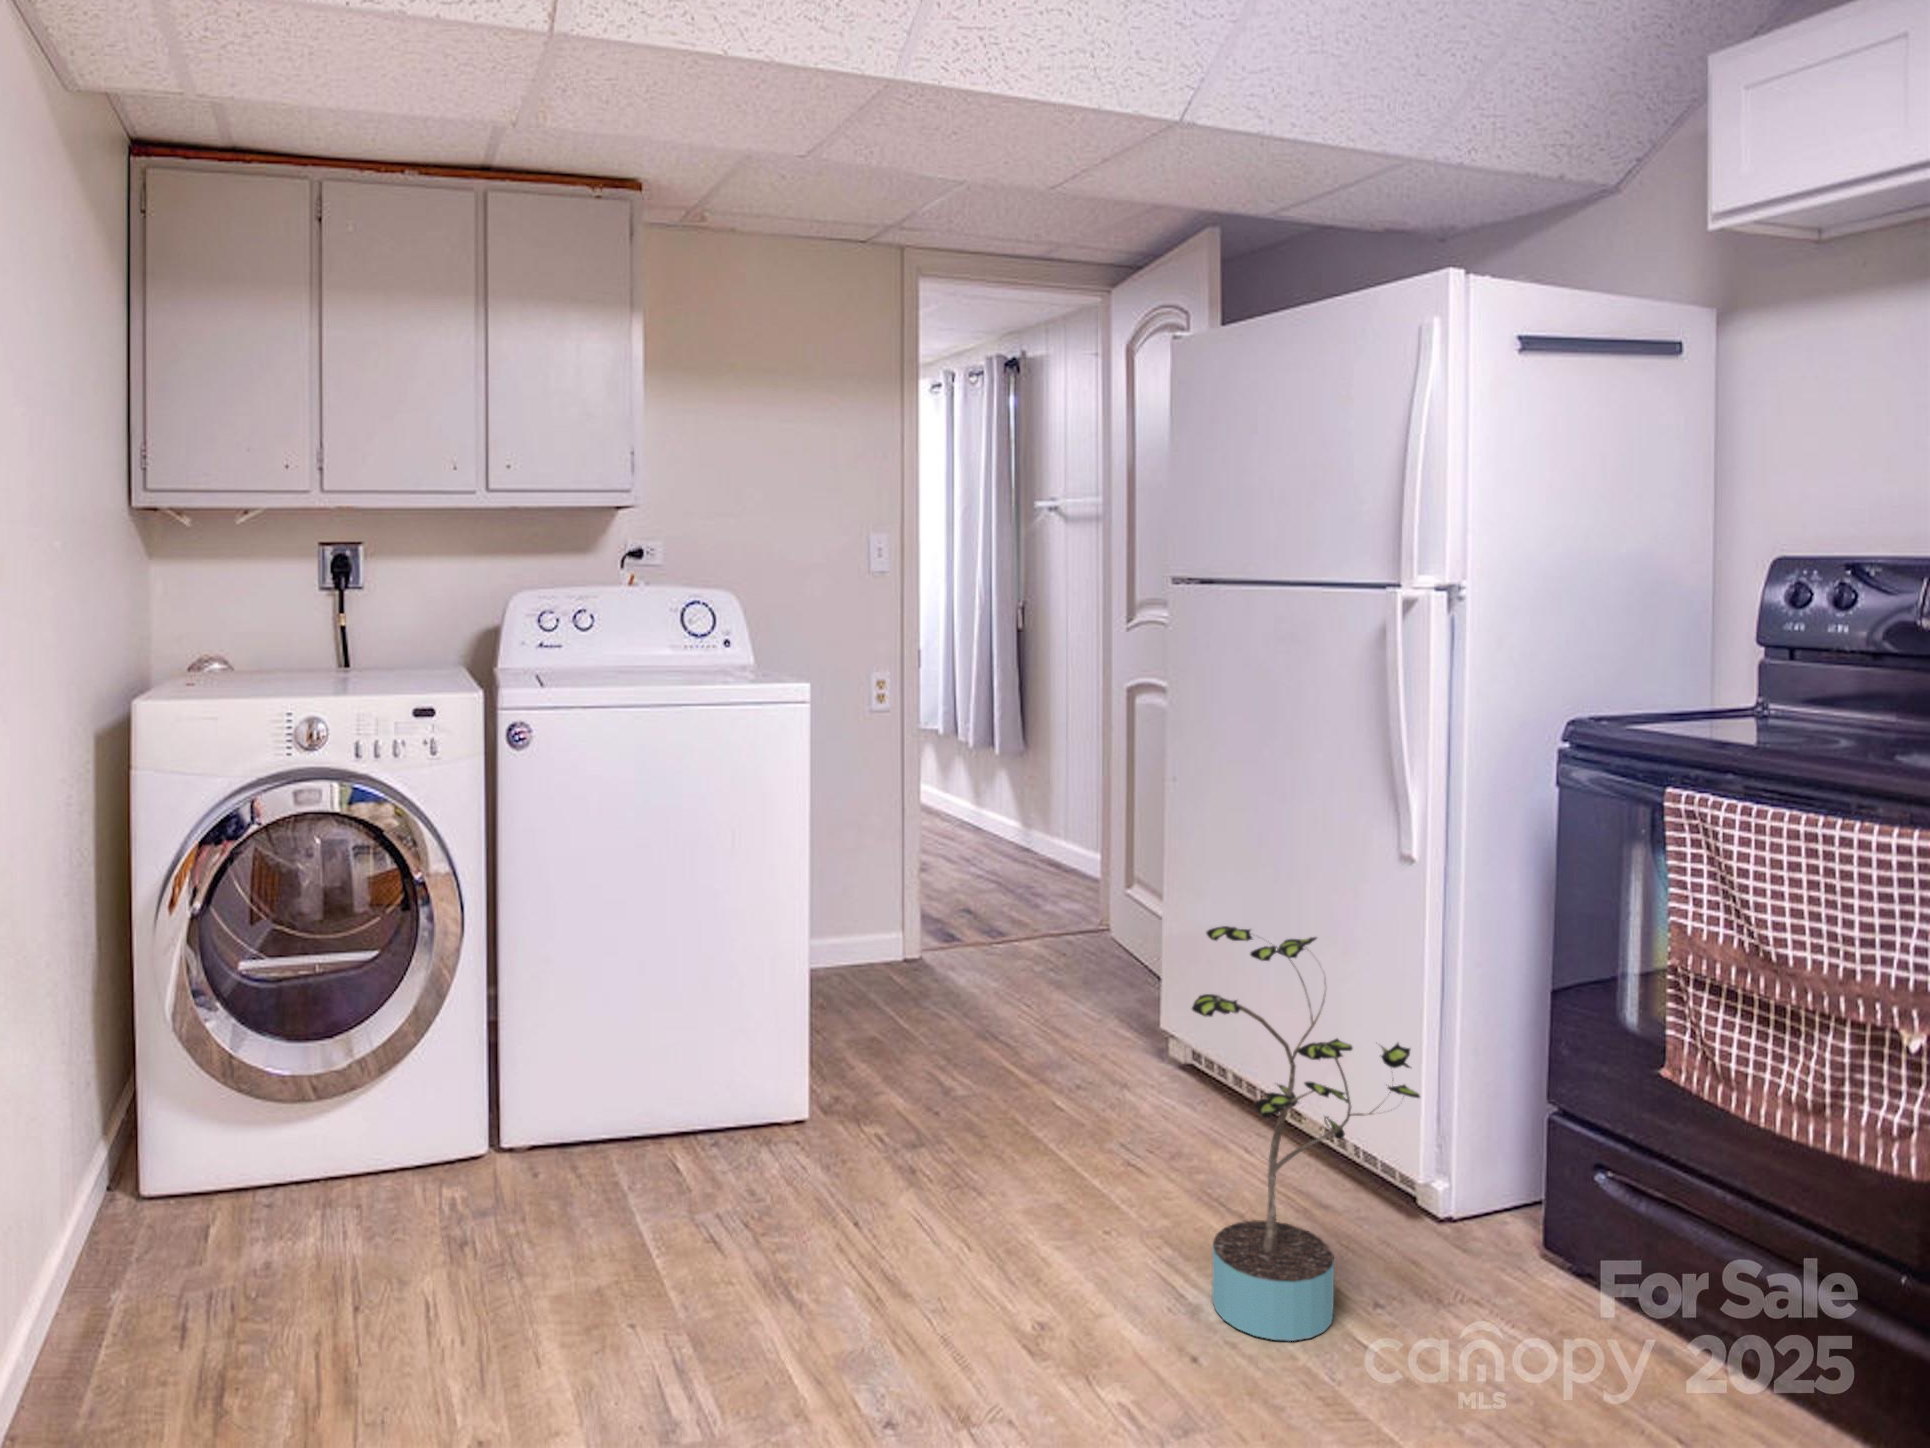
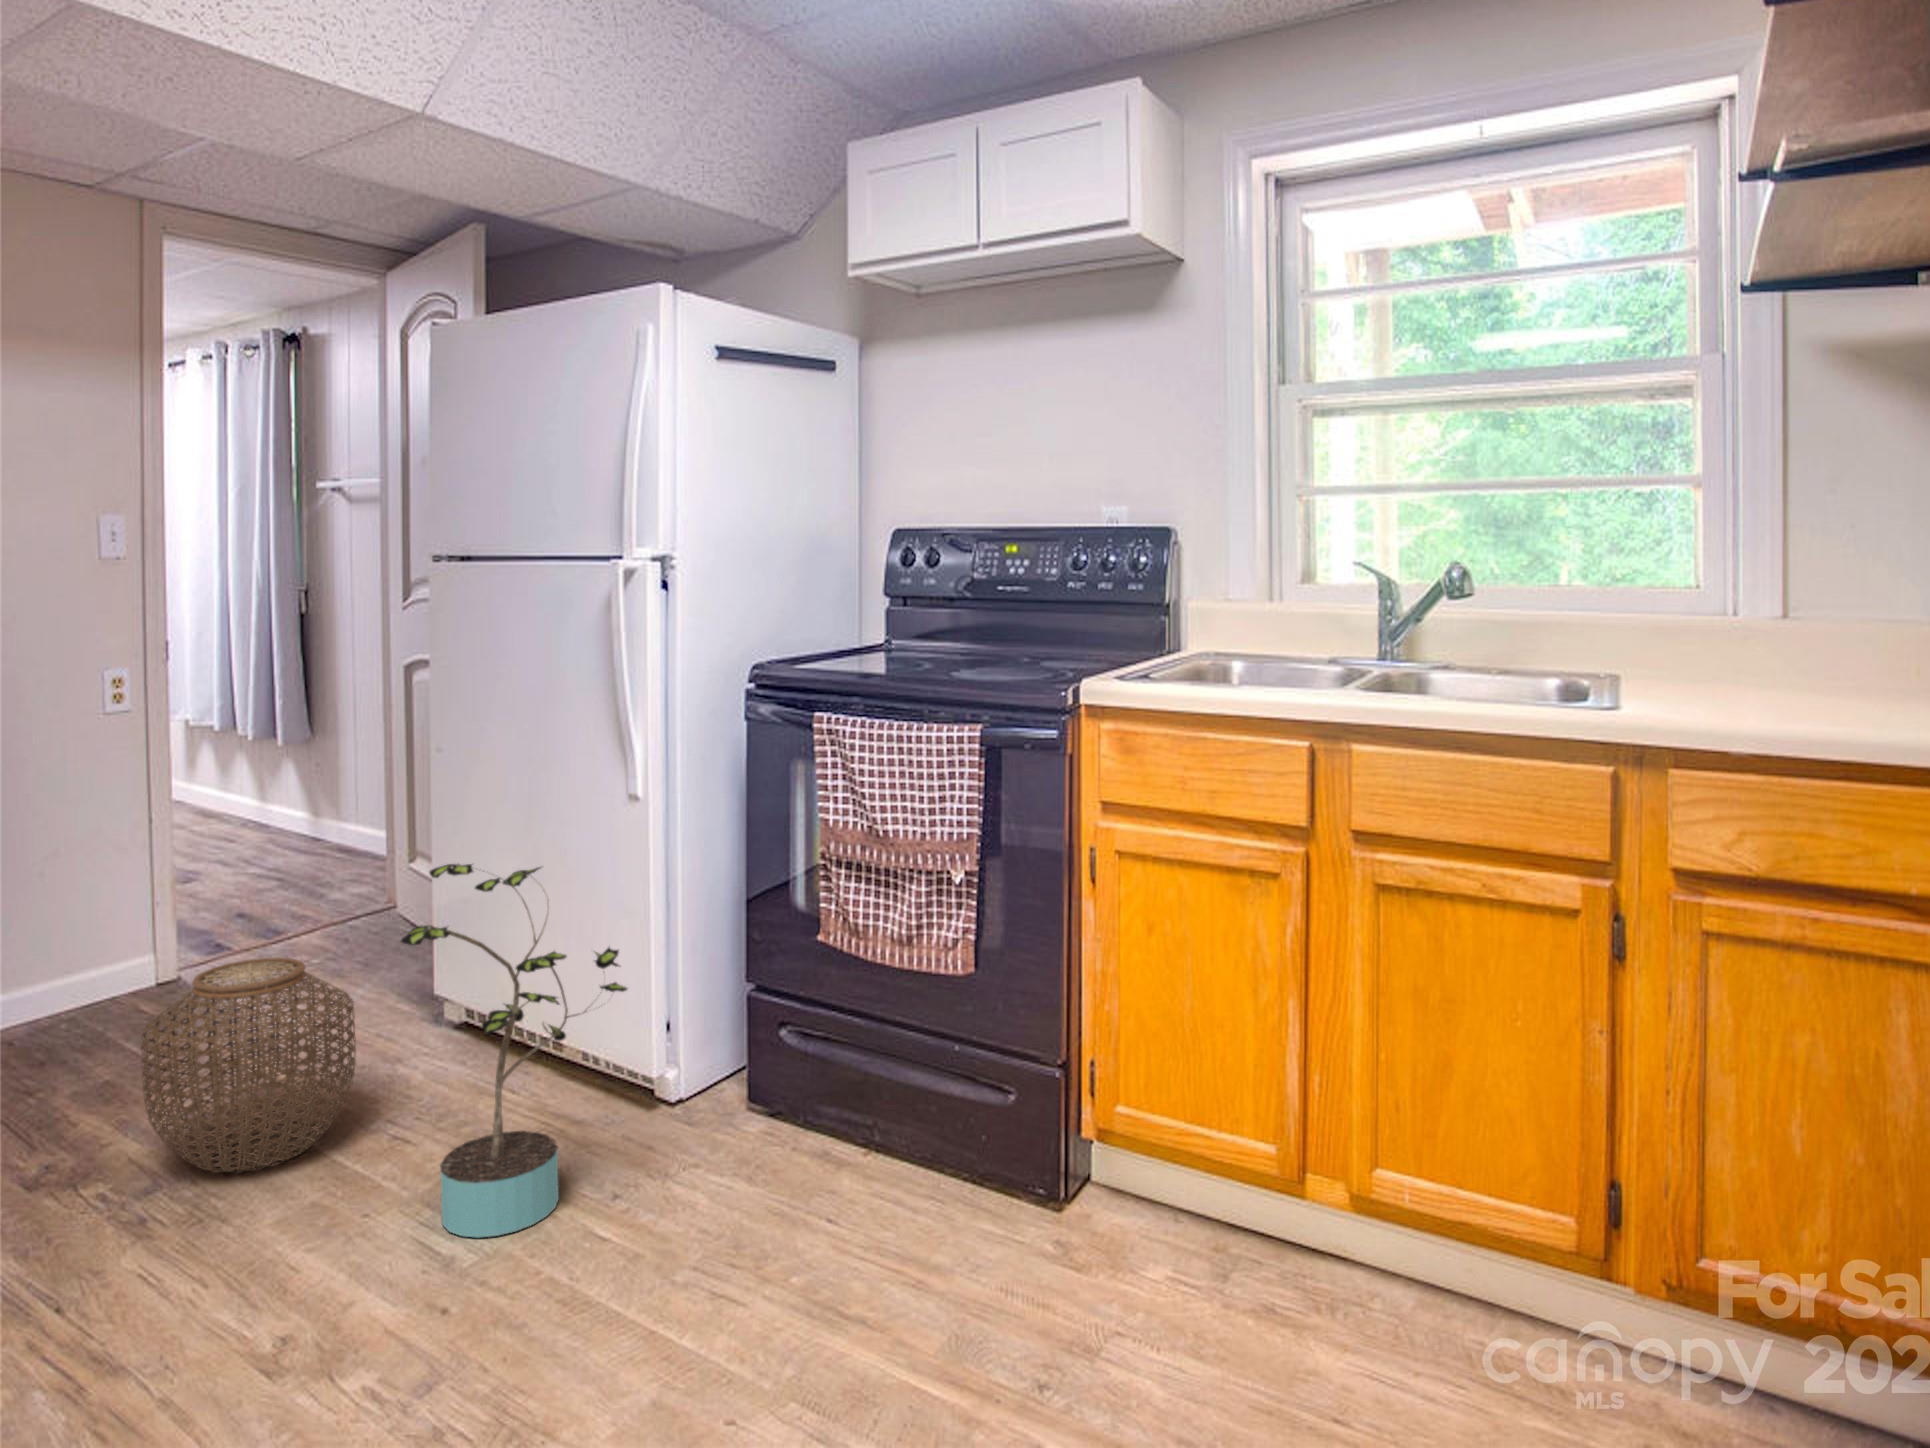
woven basket: none [940,986,1114,1193] -> present [141,958,356,1172]

